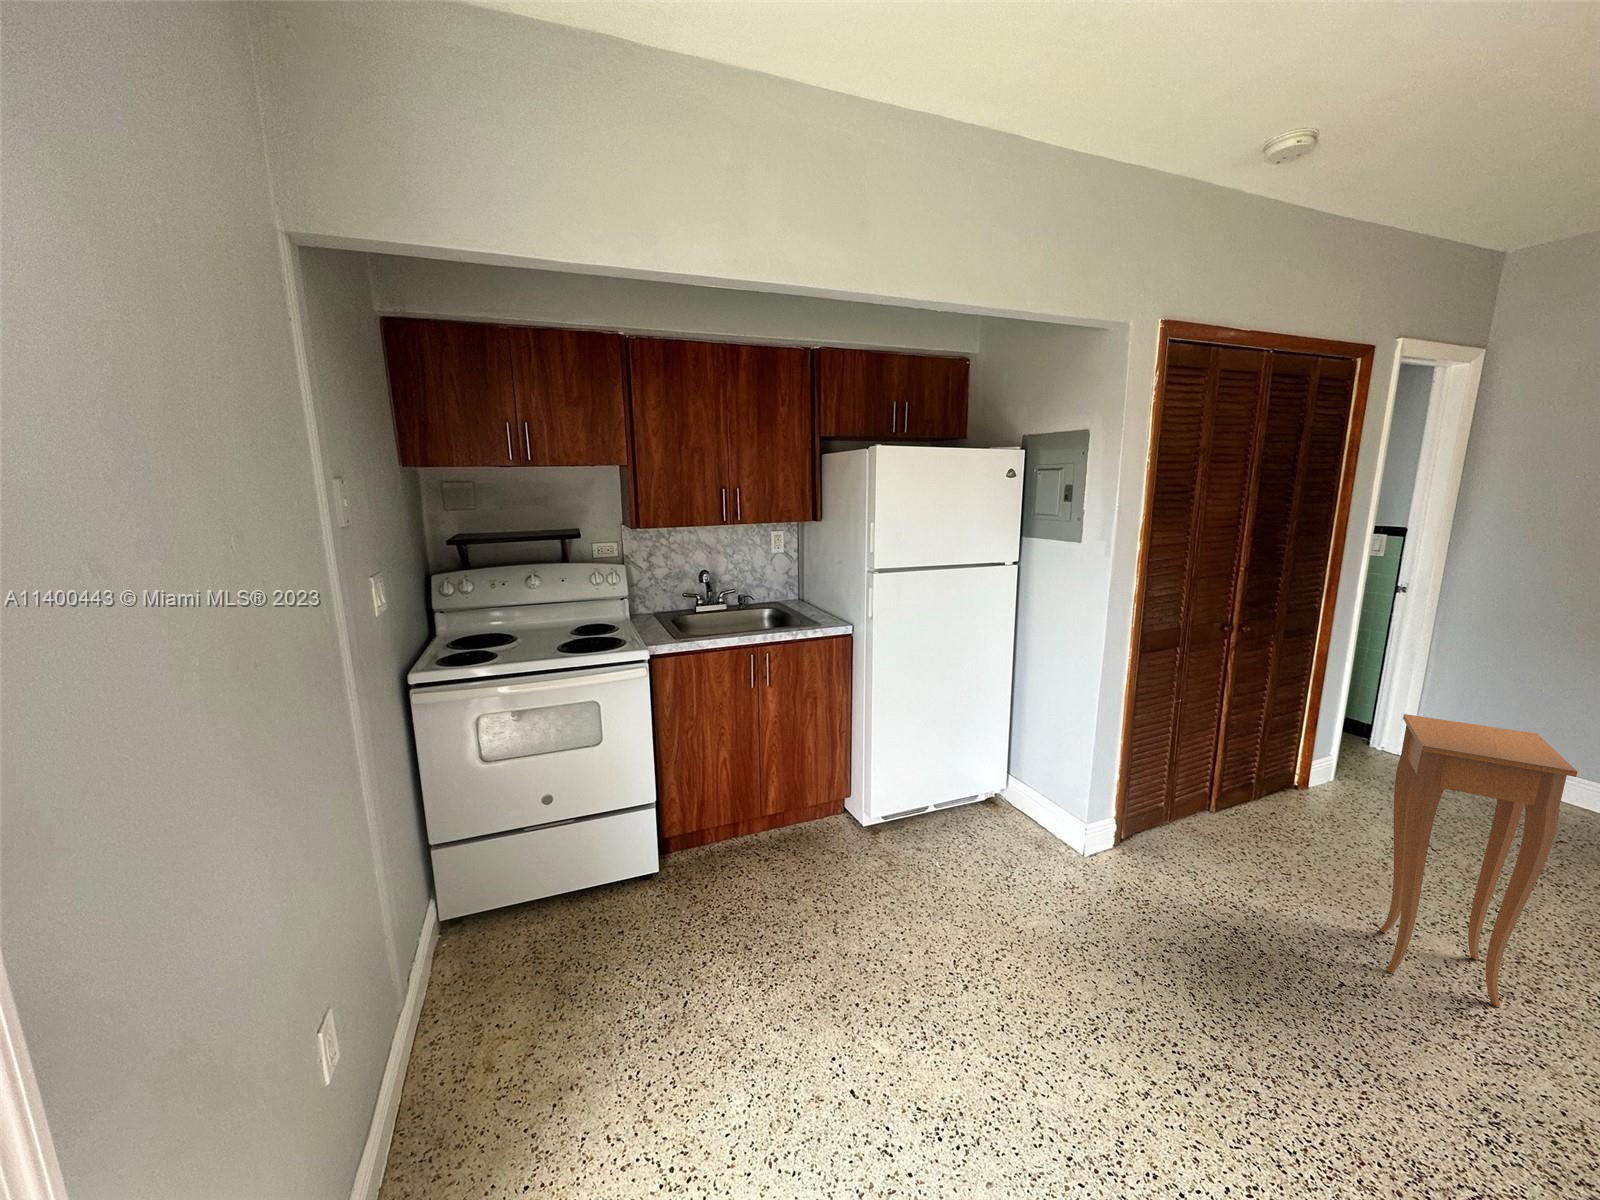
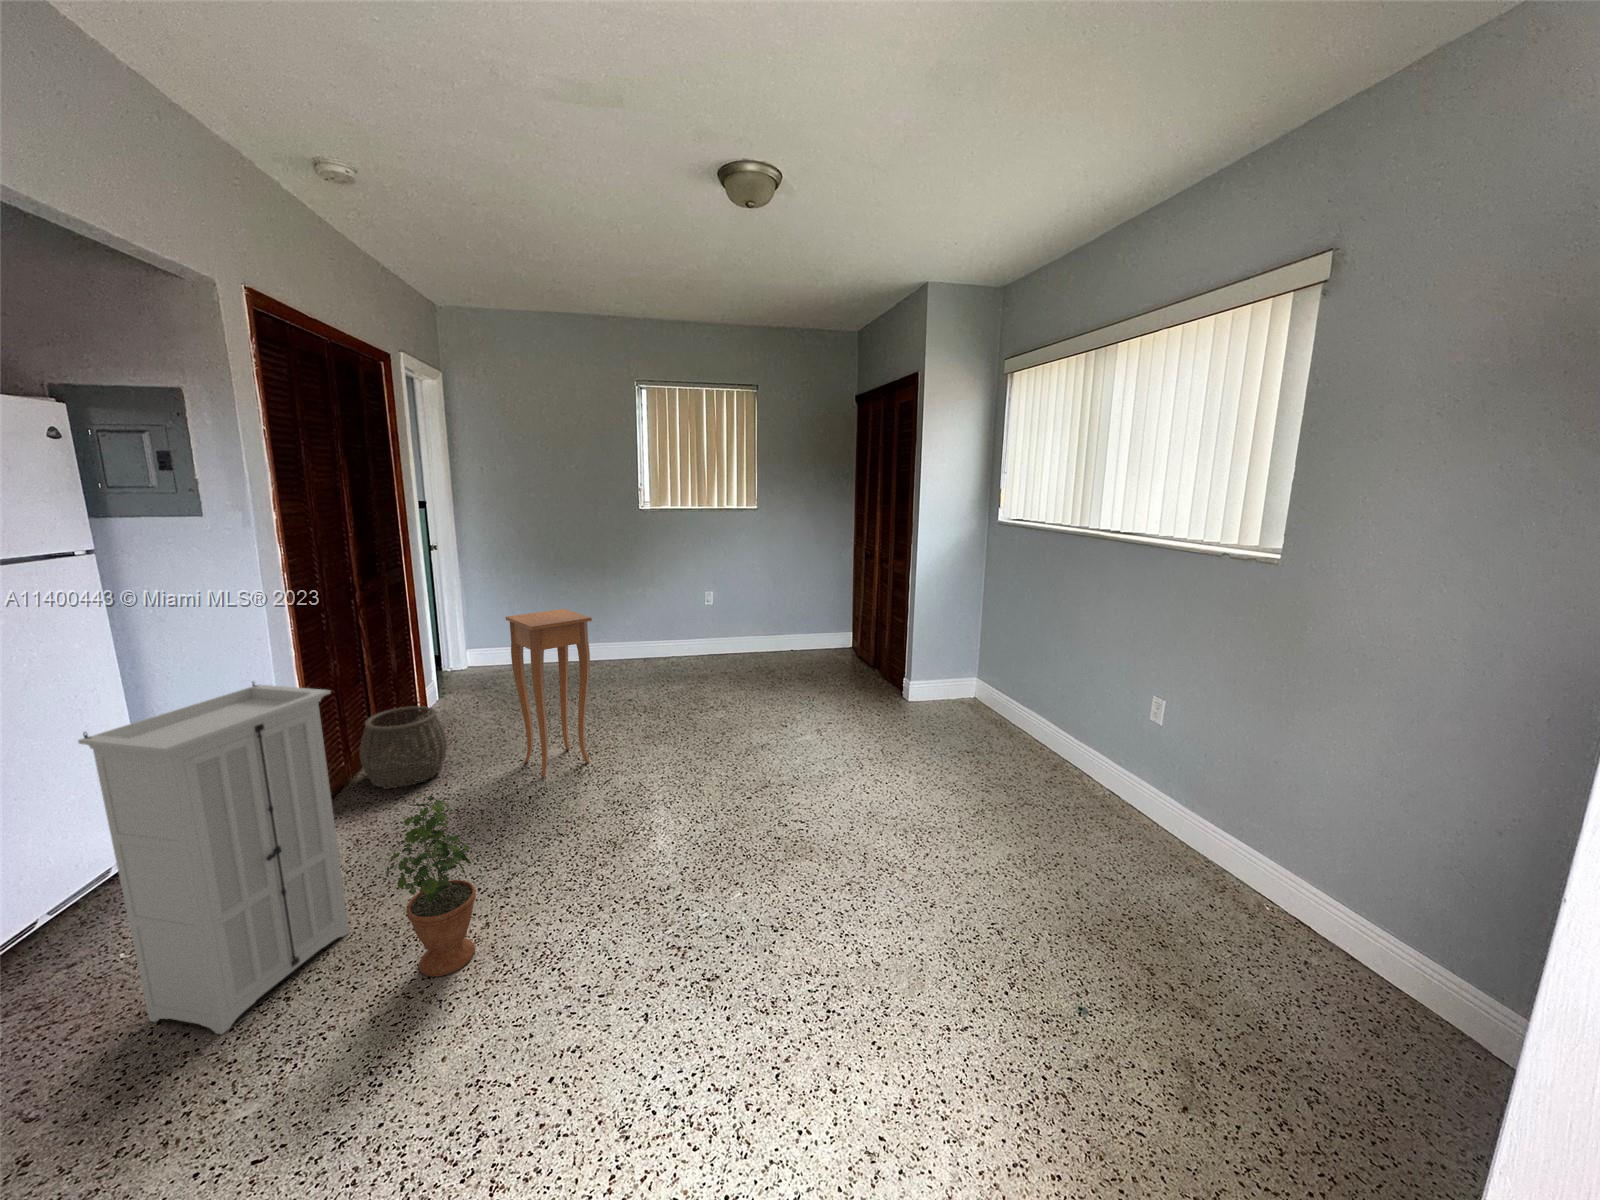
storage cabinet: none [909,702,1070,974] -> present [78,682,349,1034]
woven basket: none [1174,769,1280,872] -> present [360,706,447,789]
potted plant: none [1038,892,1132,1114] -> present [386,794,476,976]

